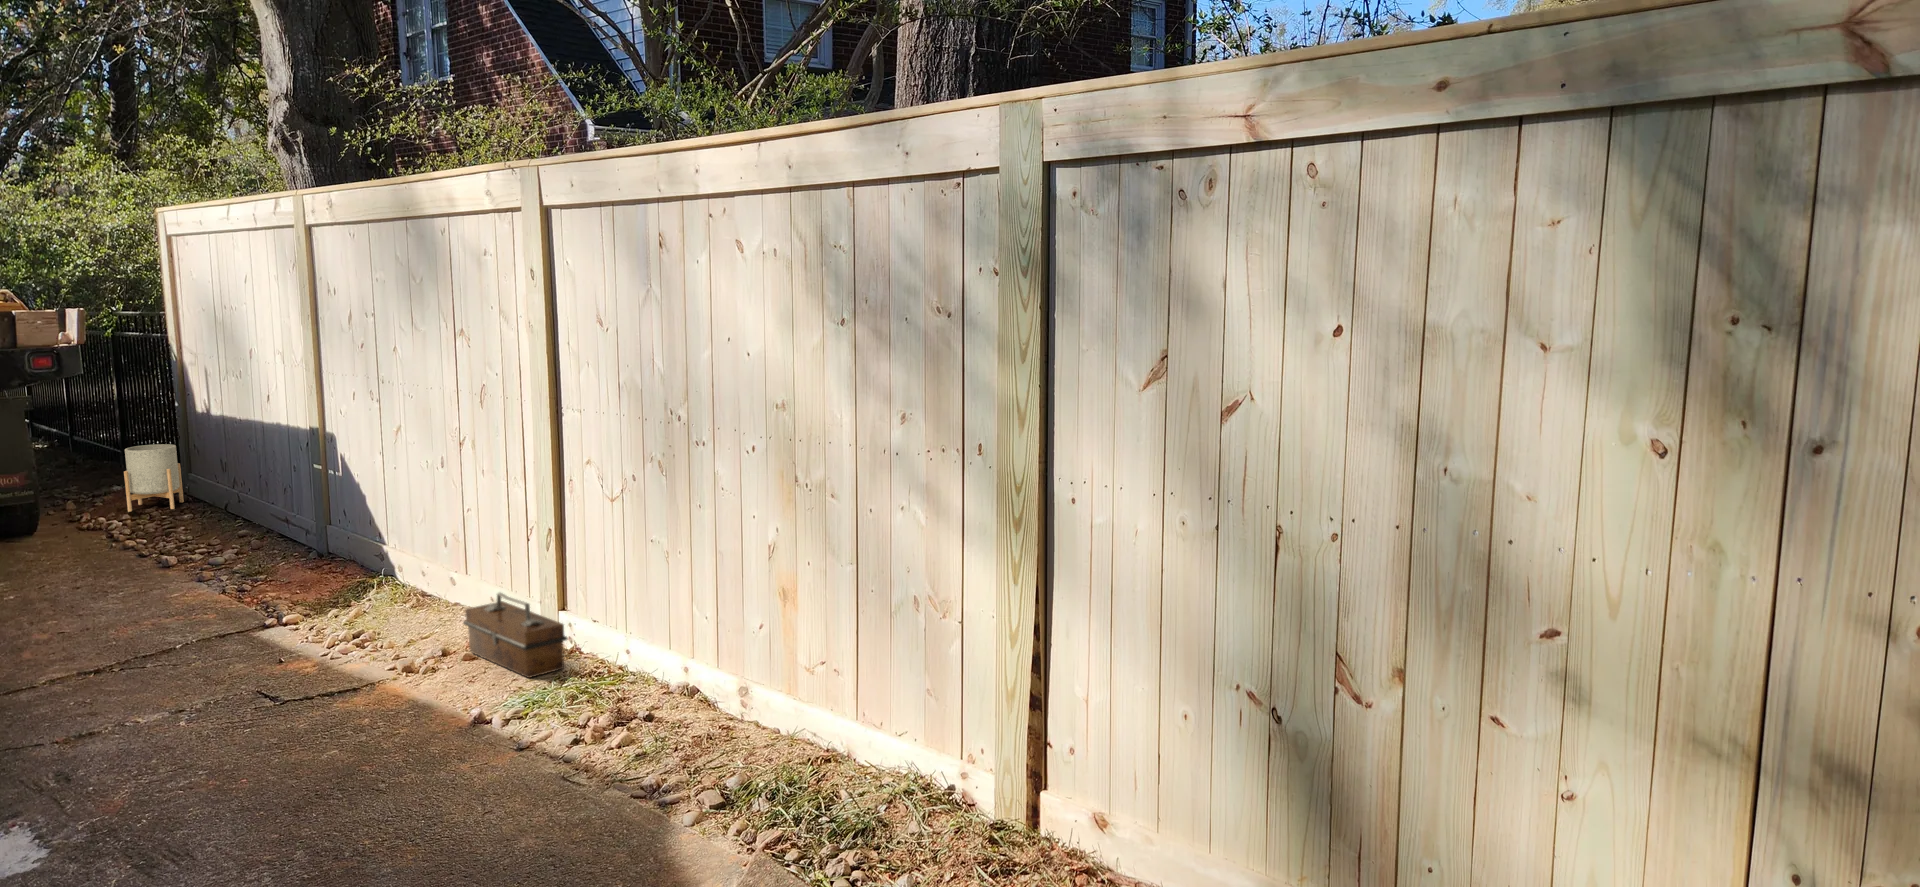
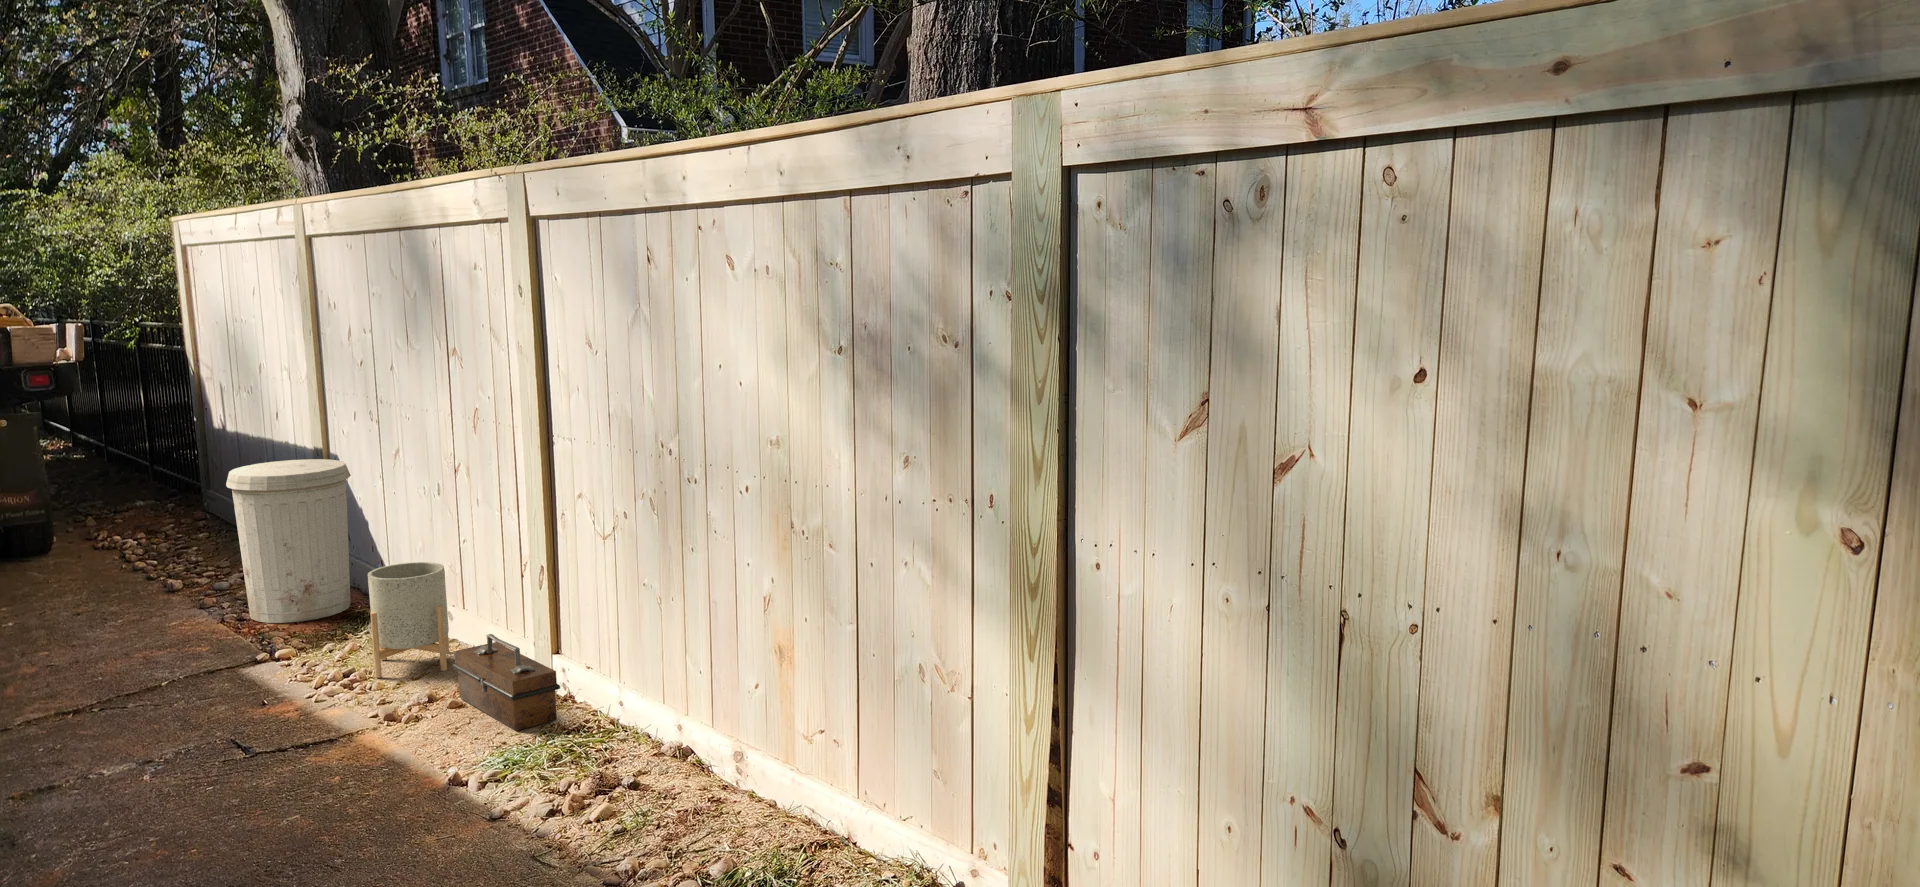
trash can: none [230,439,349,592] -> present [226,459,351,623]
planter: present [124,444,184,512] -> present [368,562,449,678]

